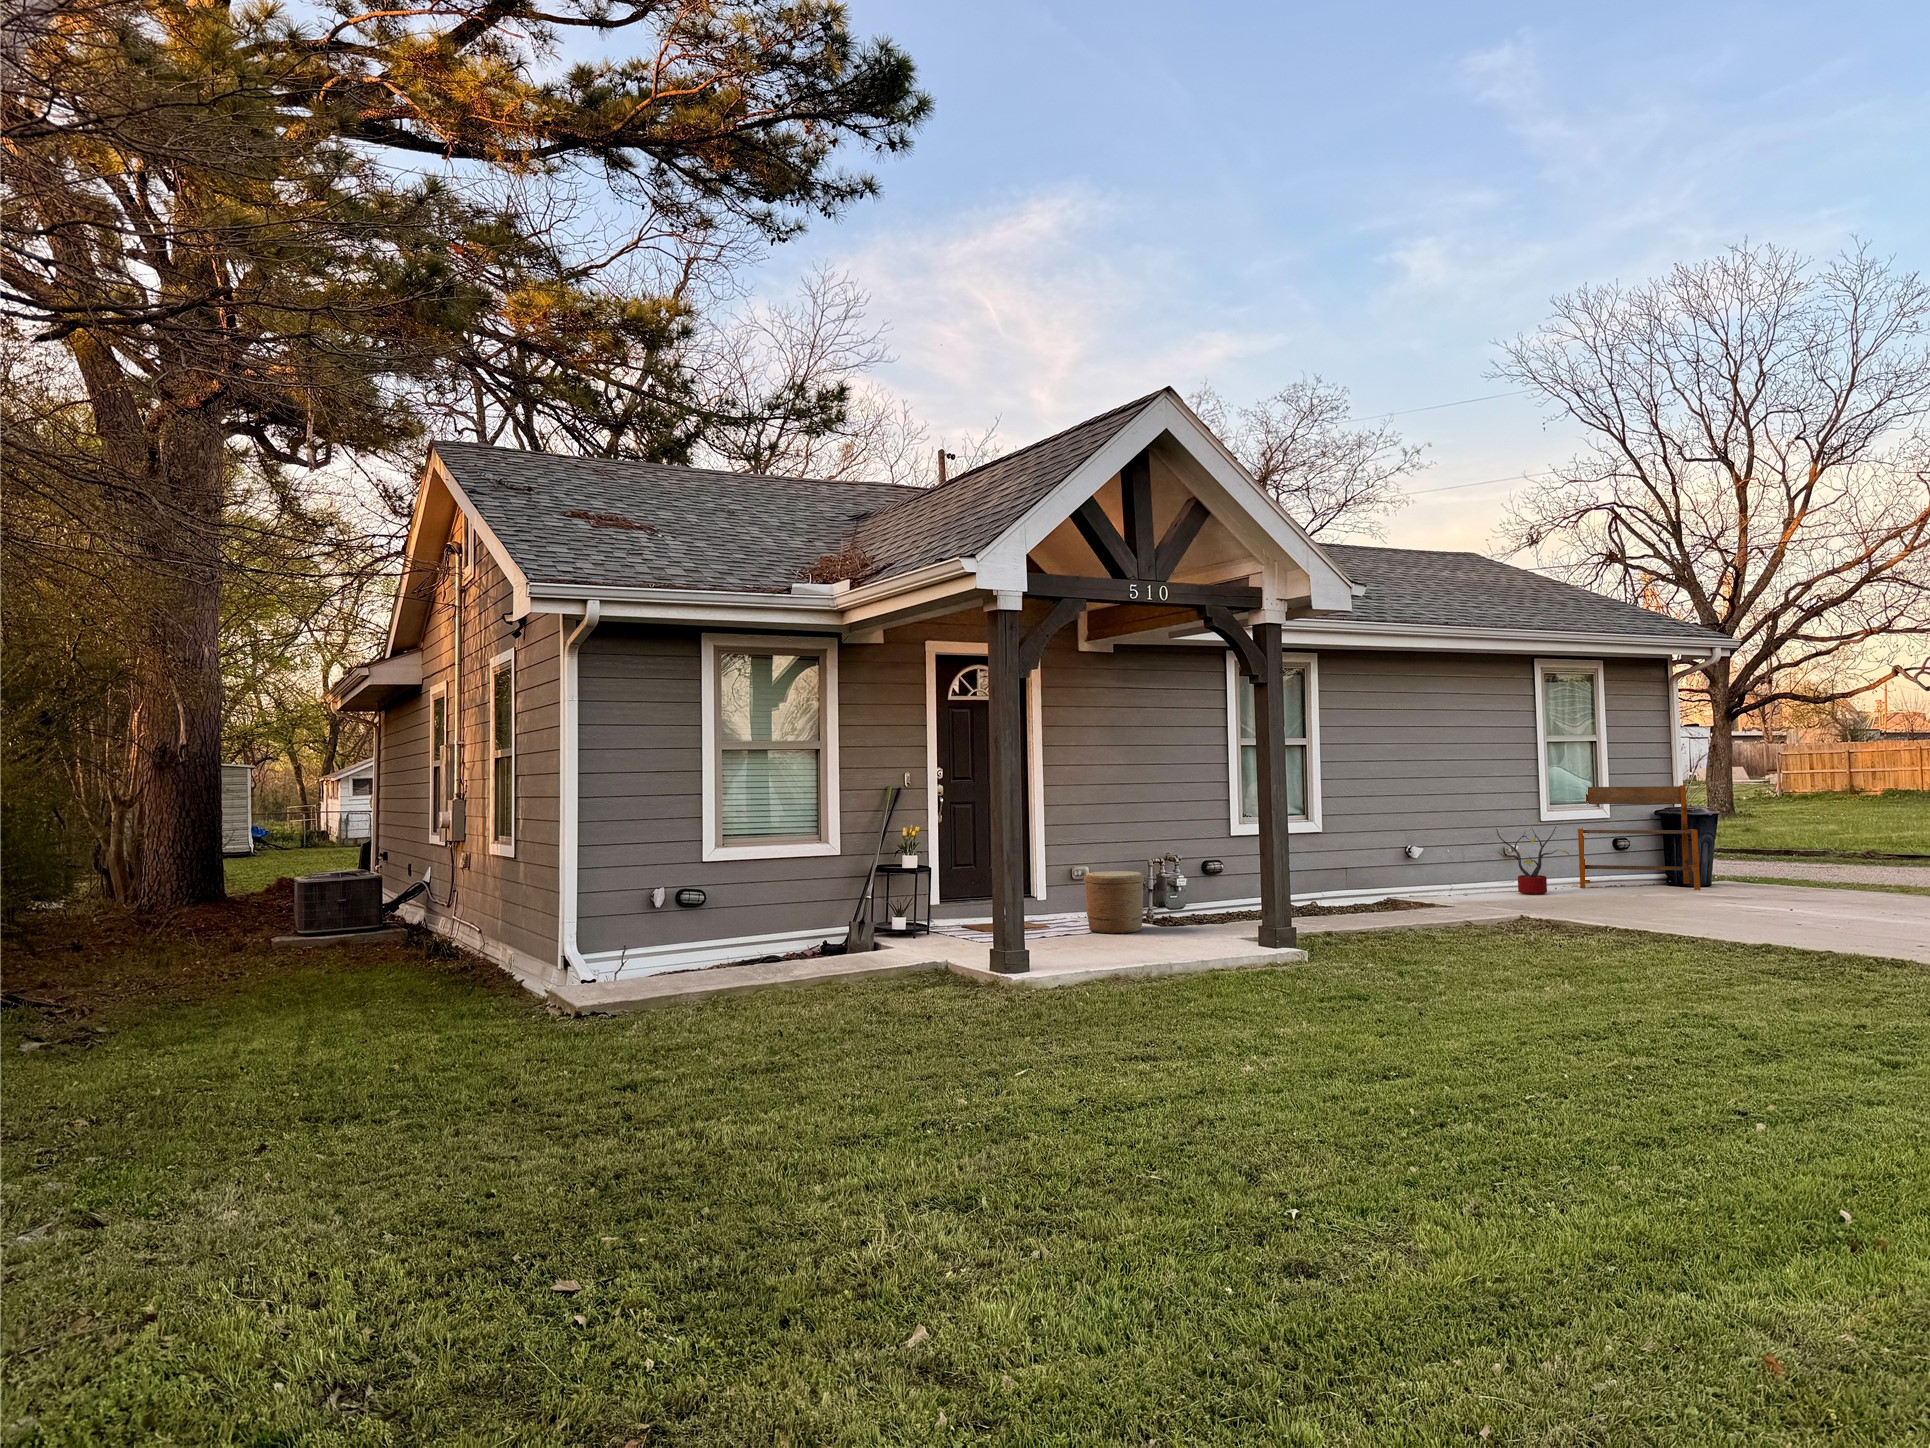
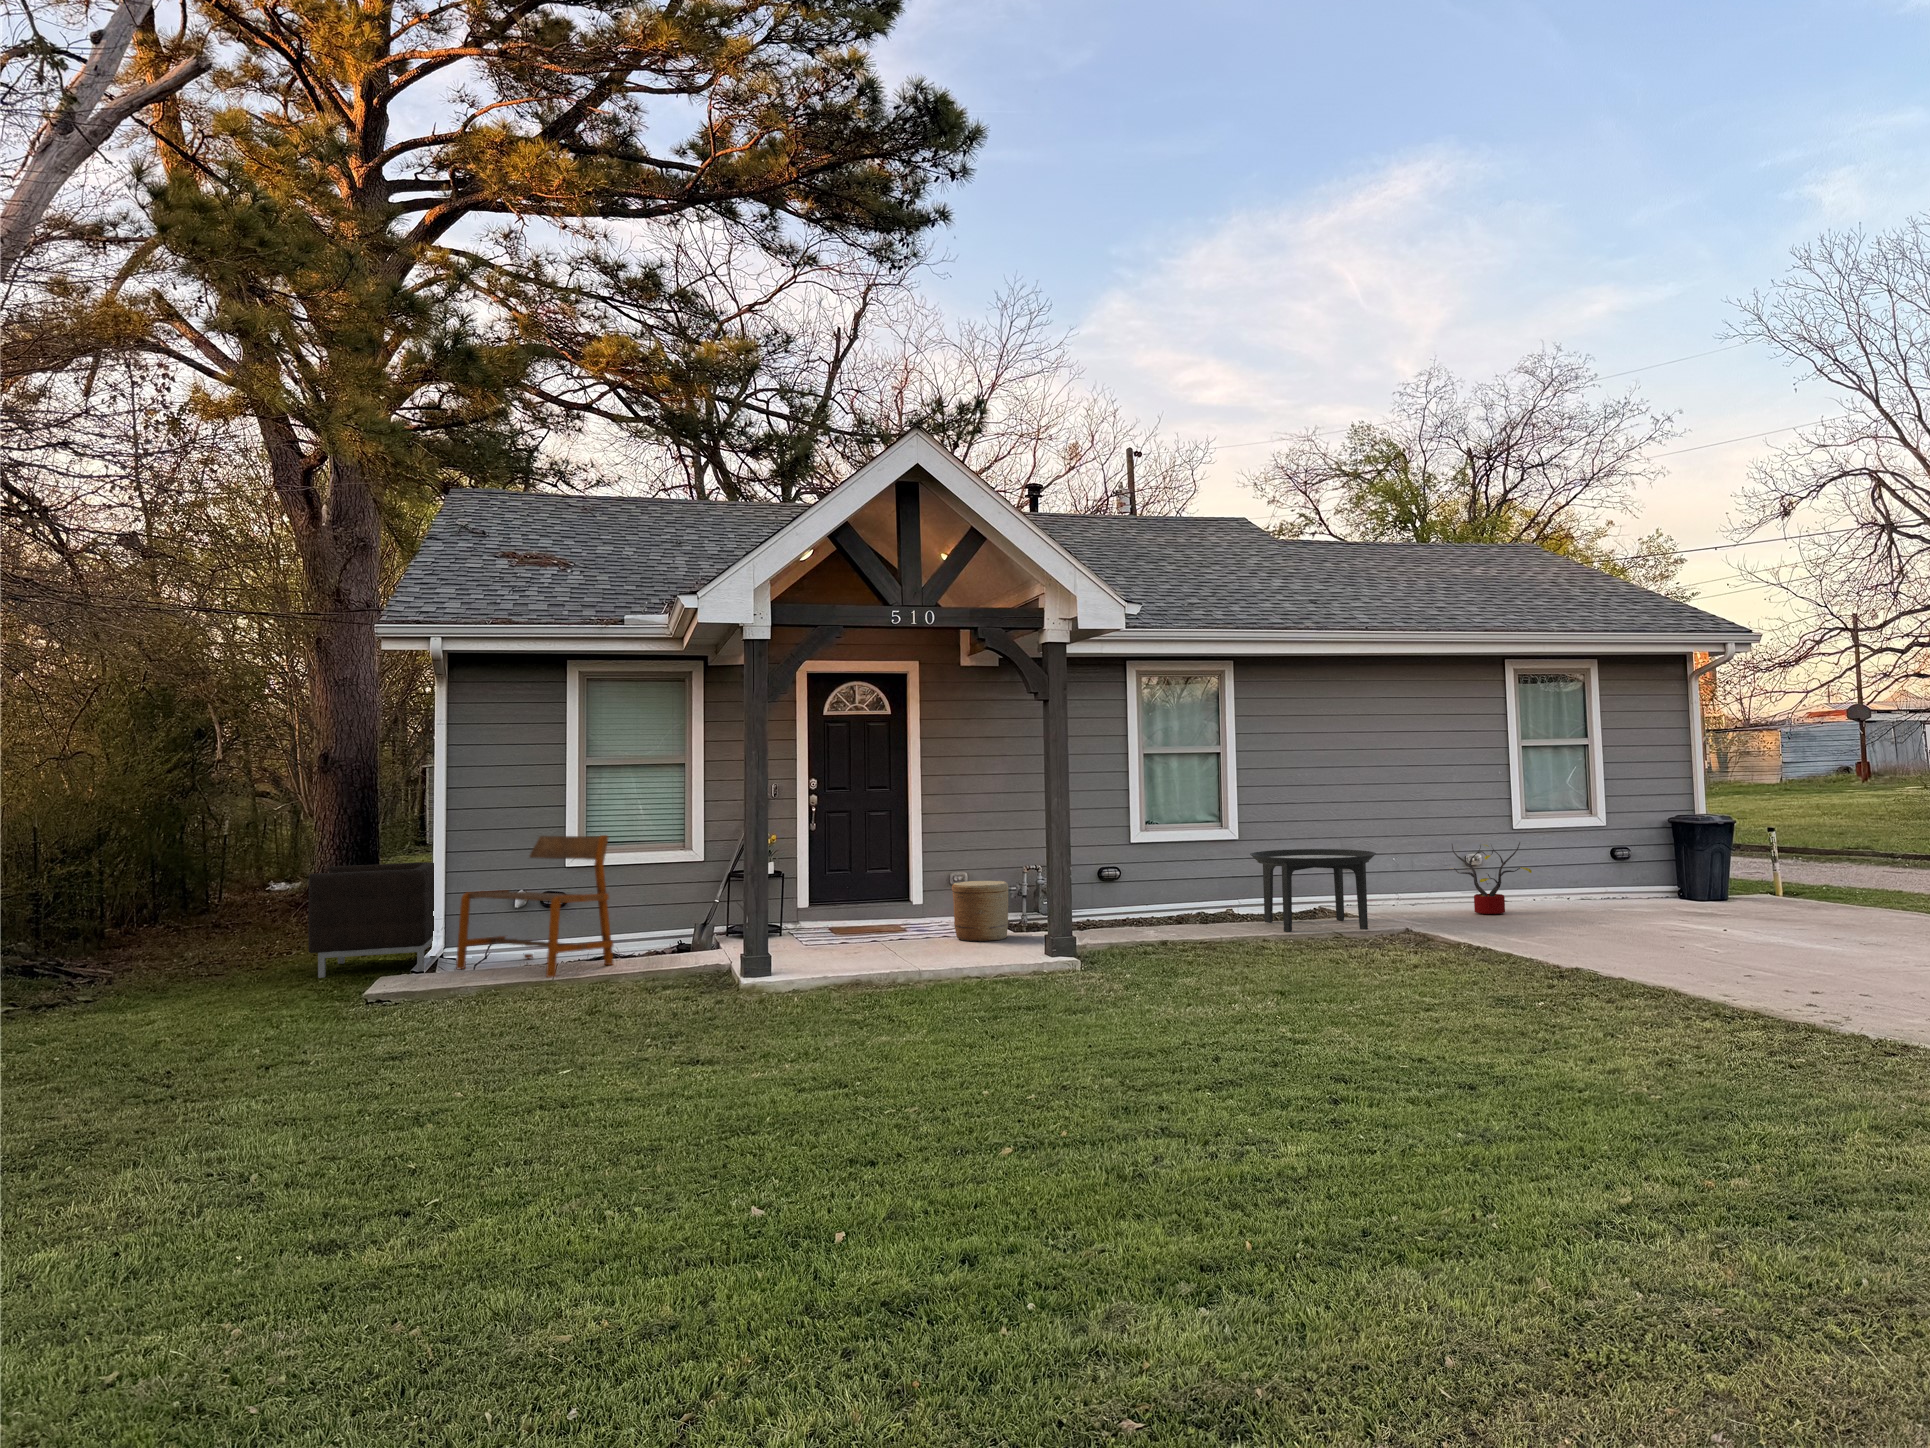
bench: present [1578,785,1700,890] -> present [456,835,613,977]
round table: none [1345,835,1469,915] -> present [1250,849,1376,932]
armchair: none [406,862,560,1001] -> present [308,862,436,978]

